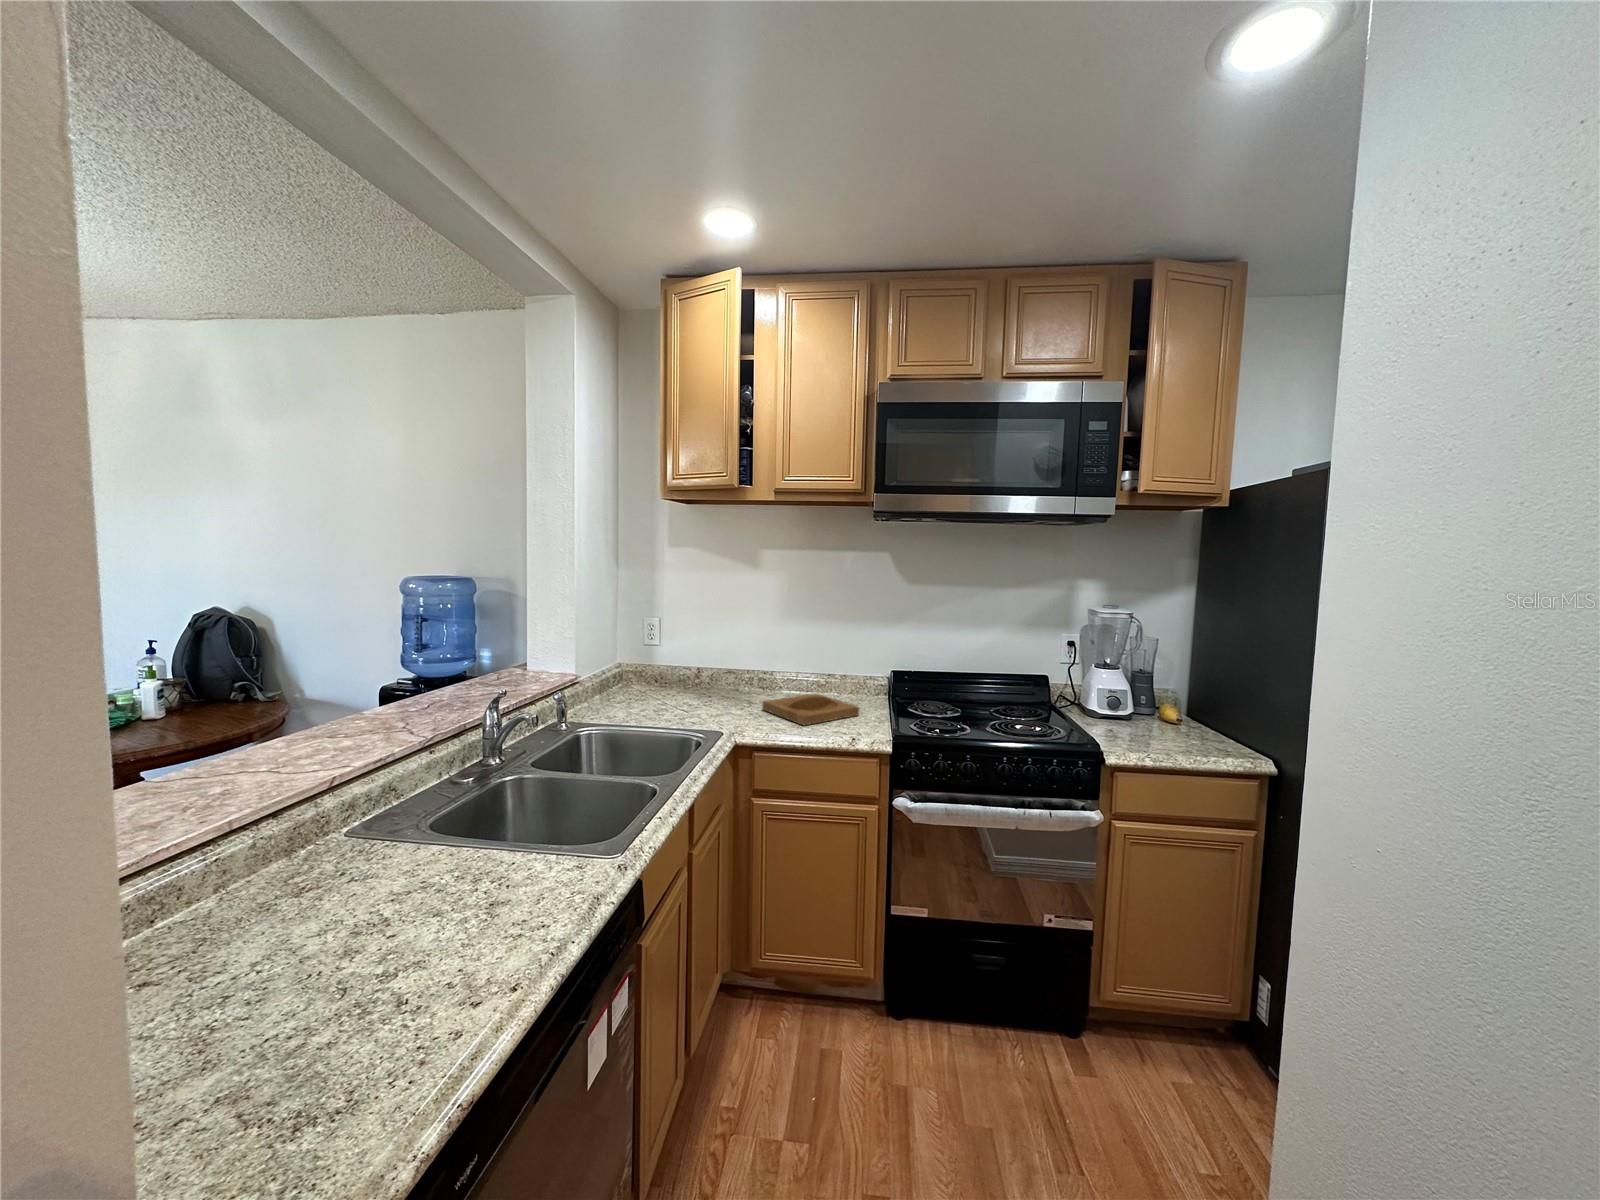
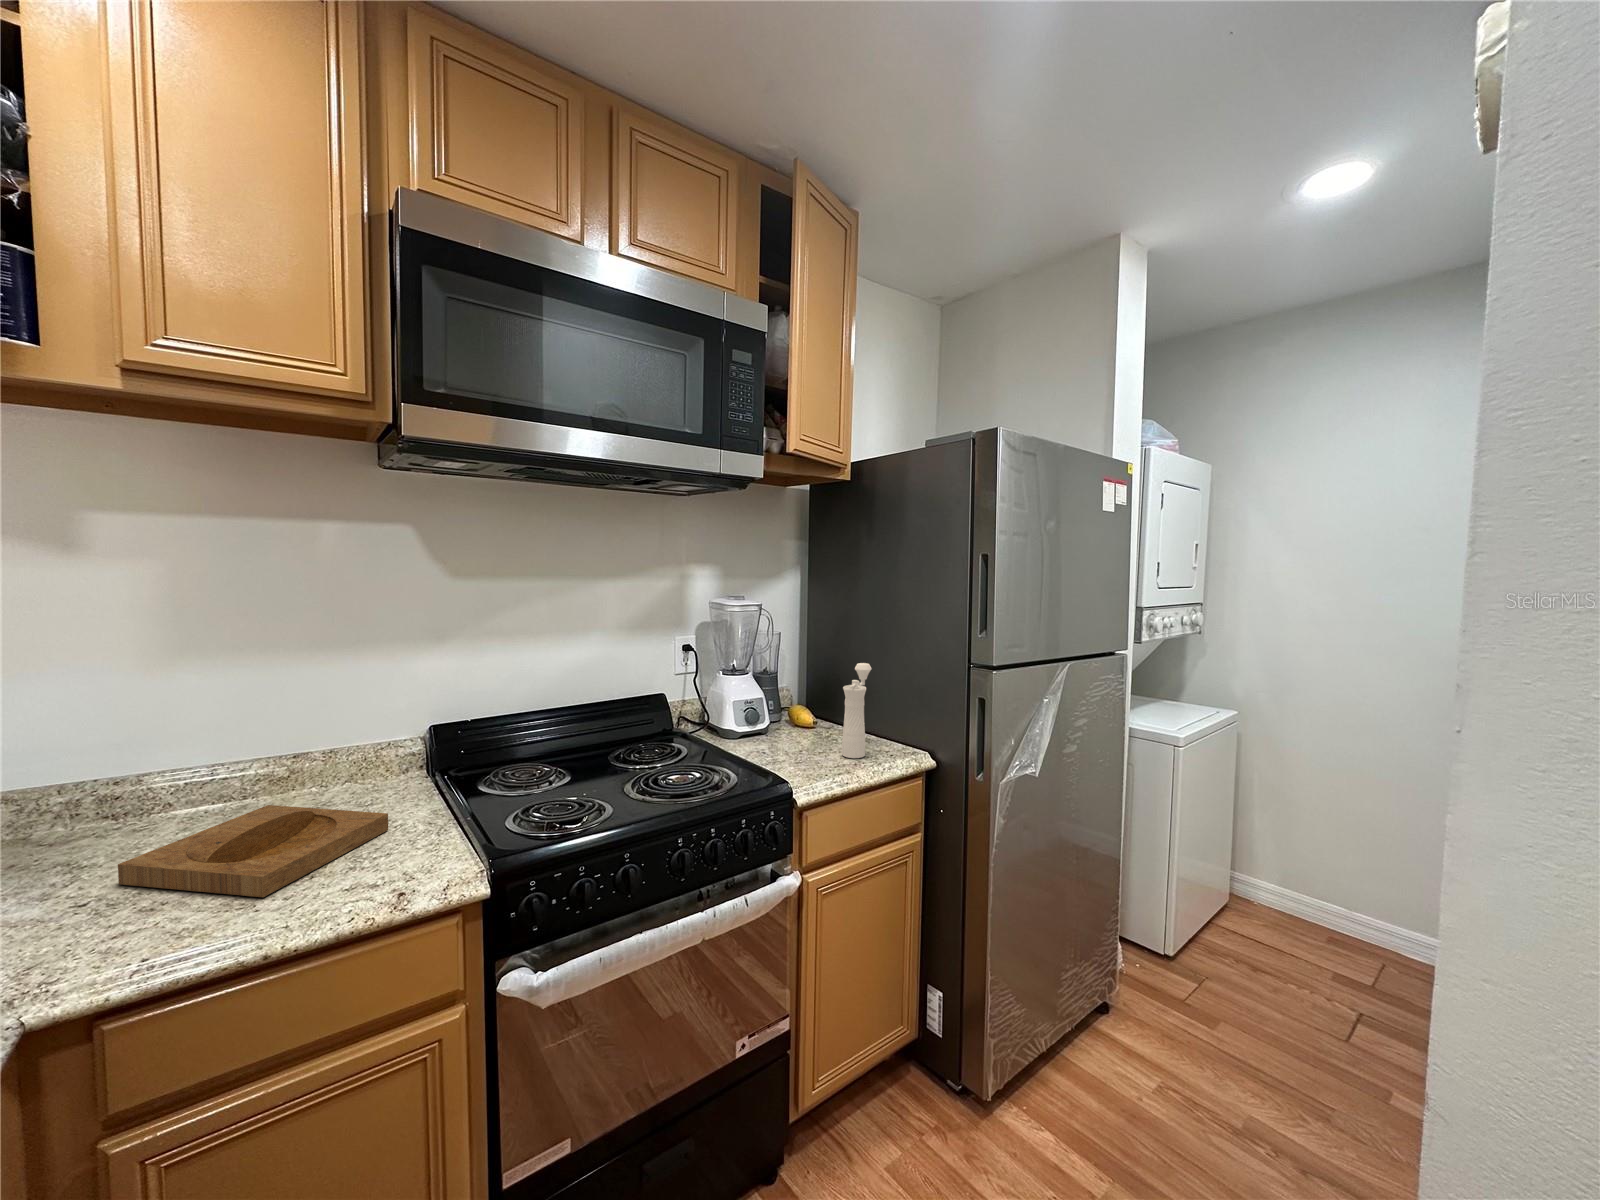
pepper mill: none [1176,672,1221,749] -> present [842,663,872,758]

